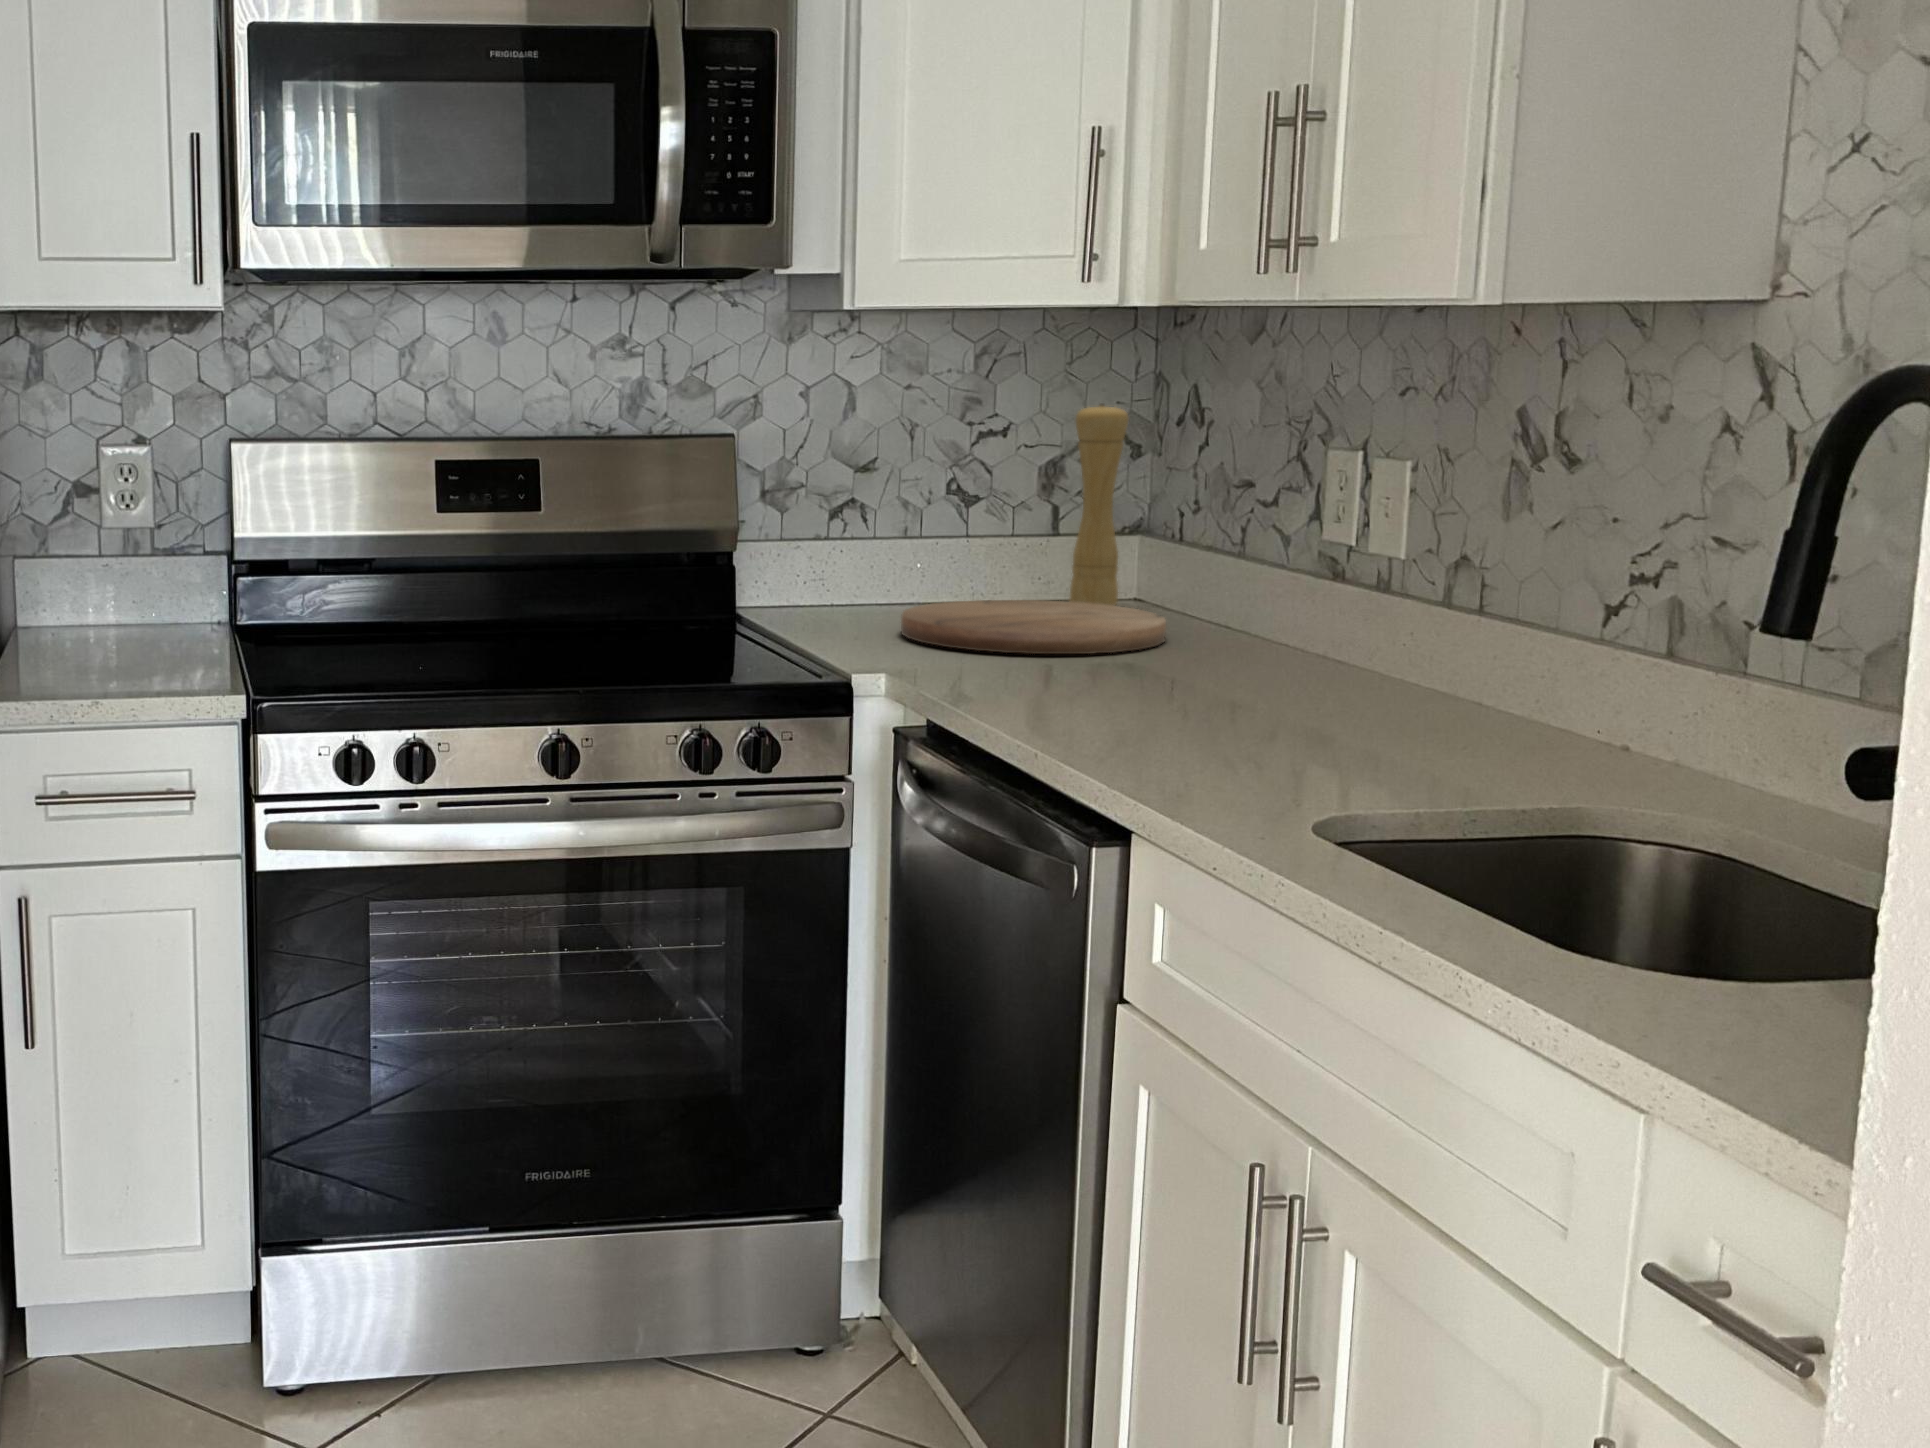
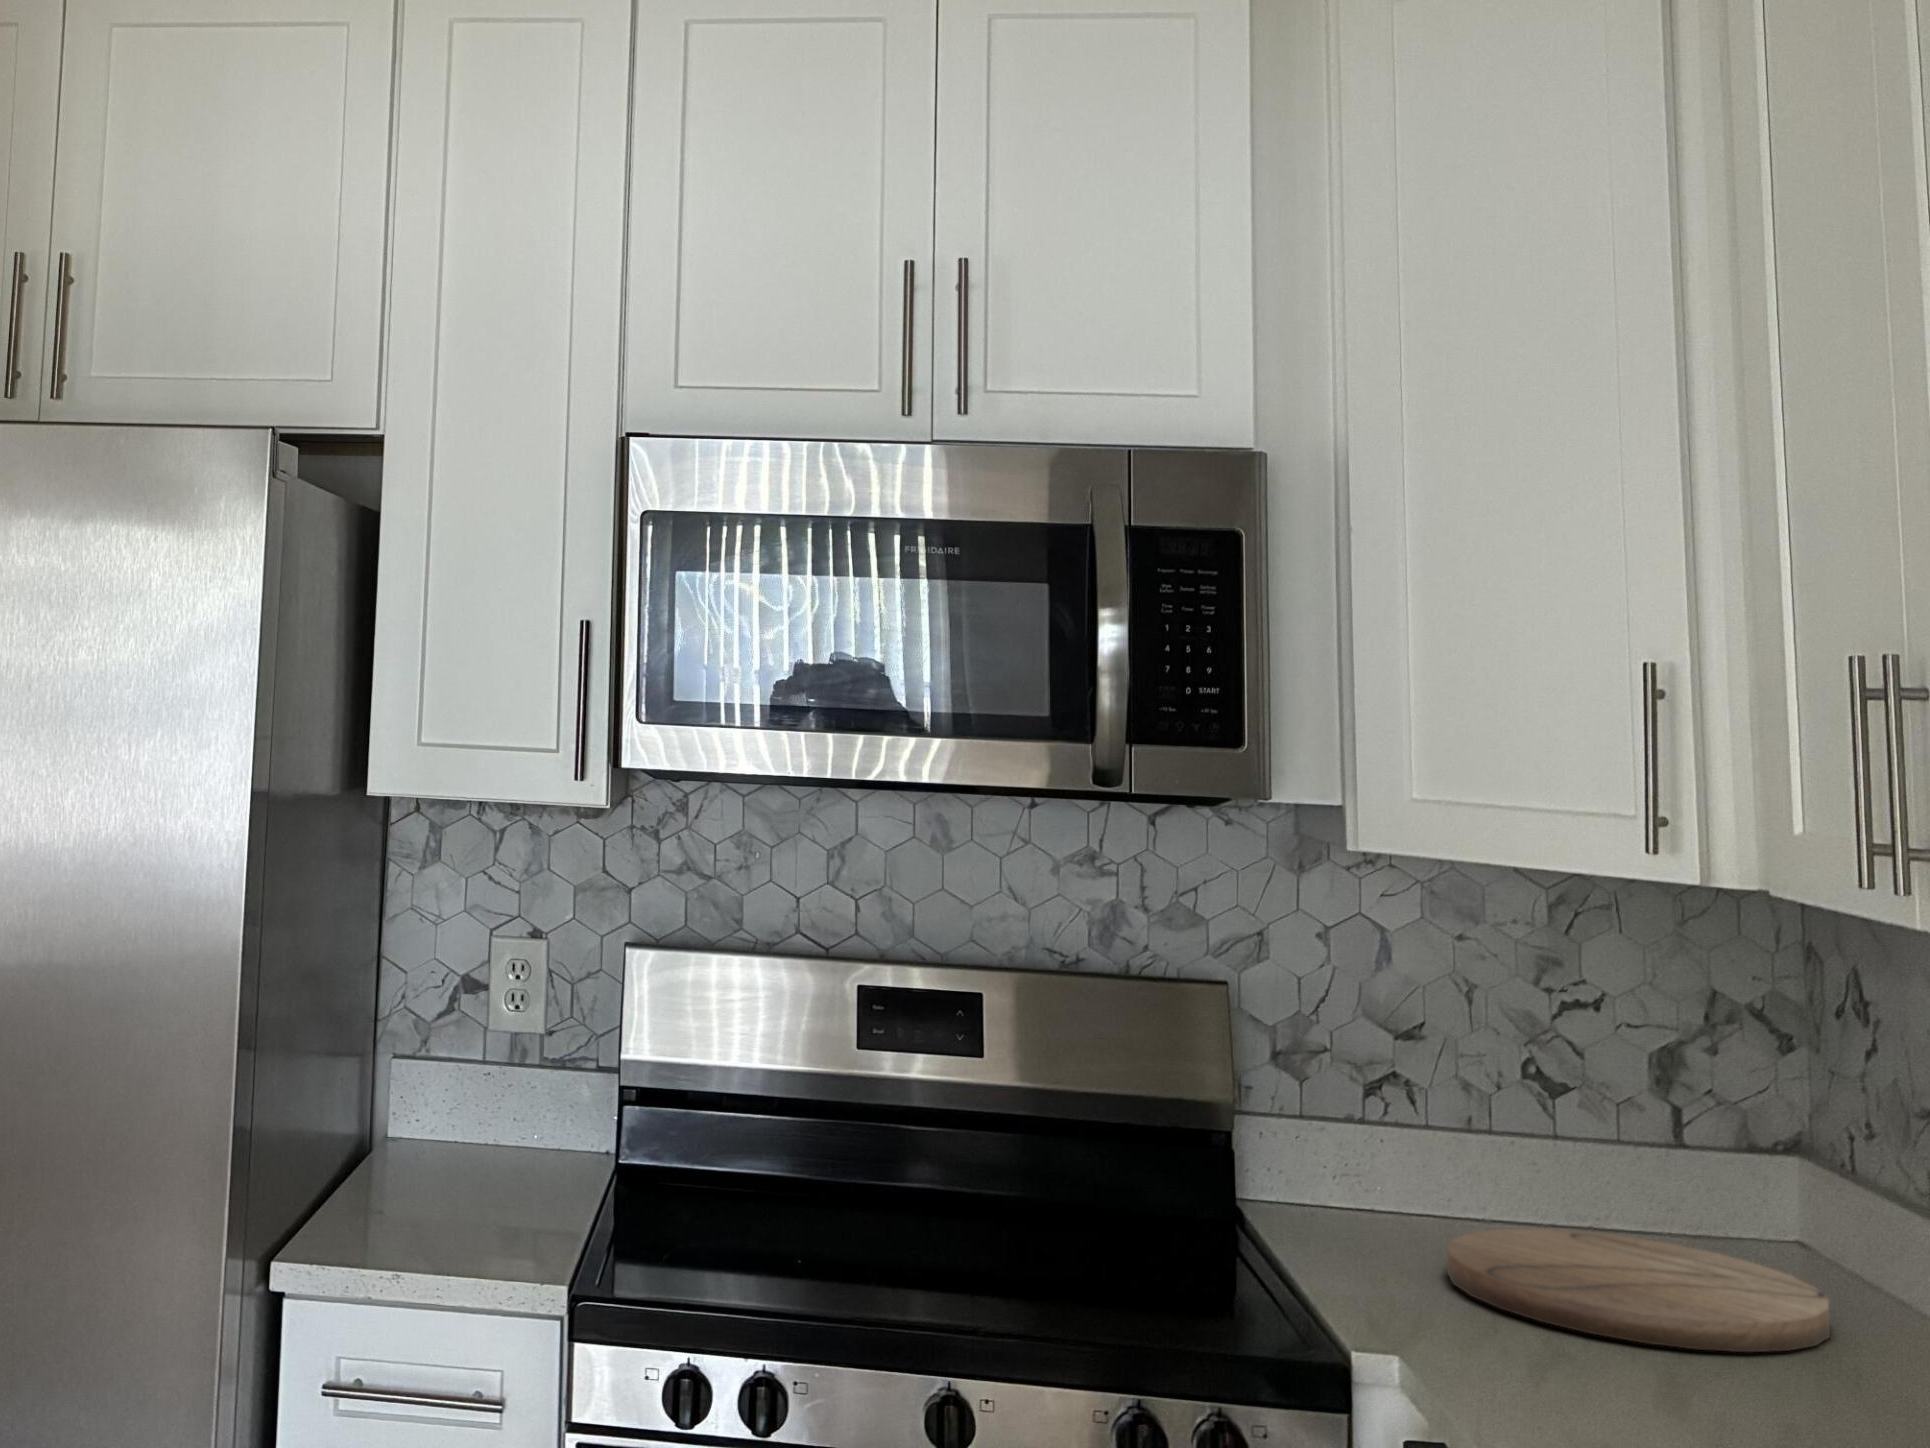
pepper mill: present [1069,403,1128,606] -> none [1693,978,1774,1254]

